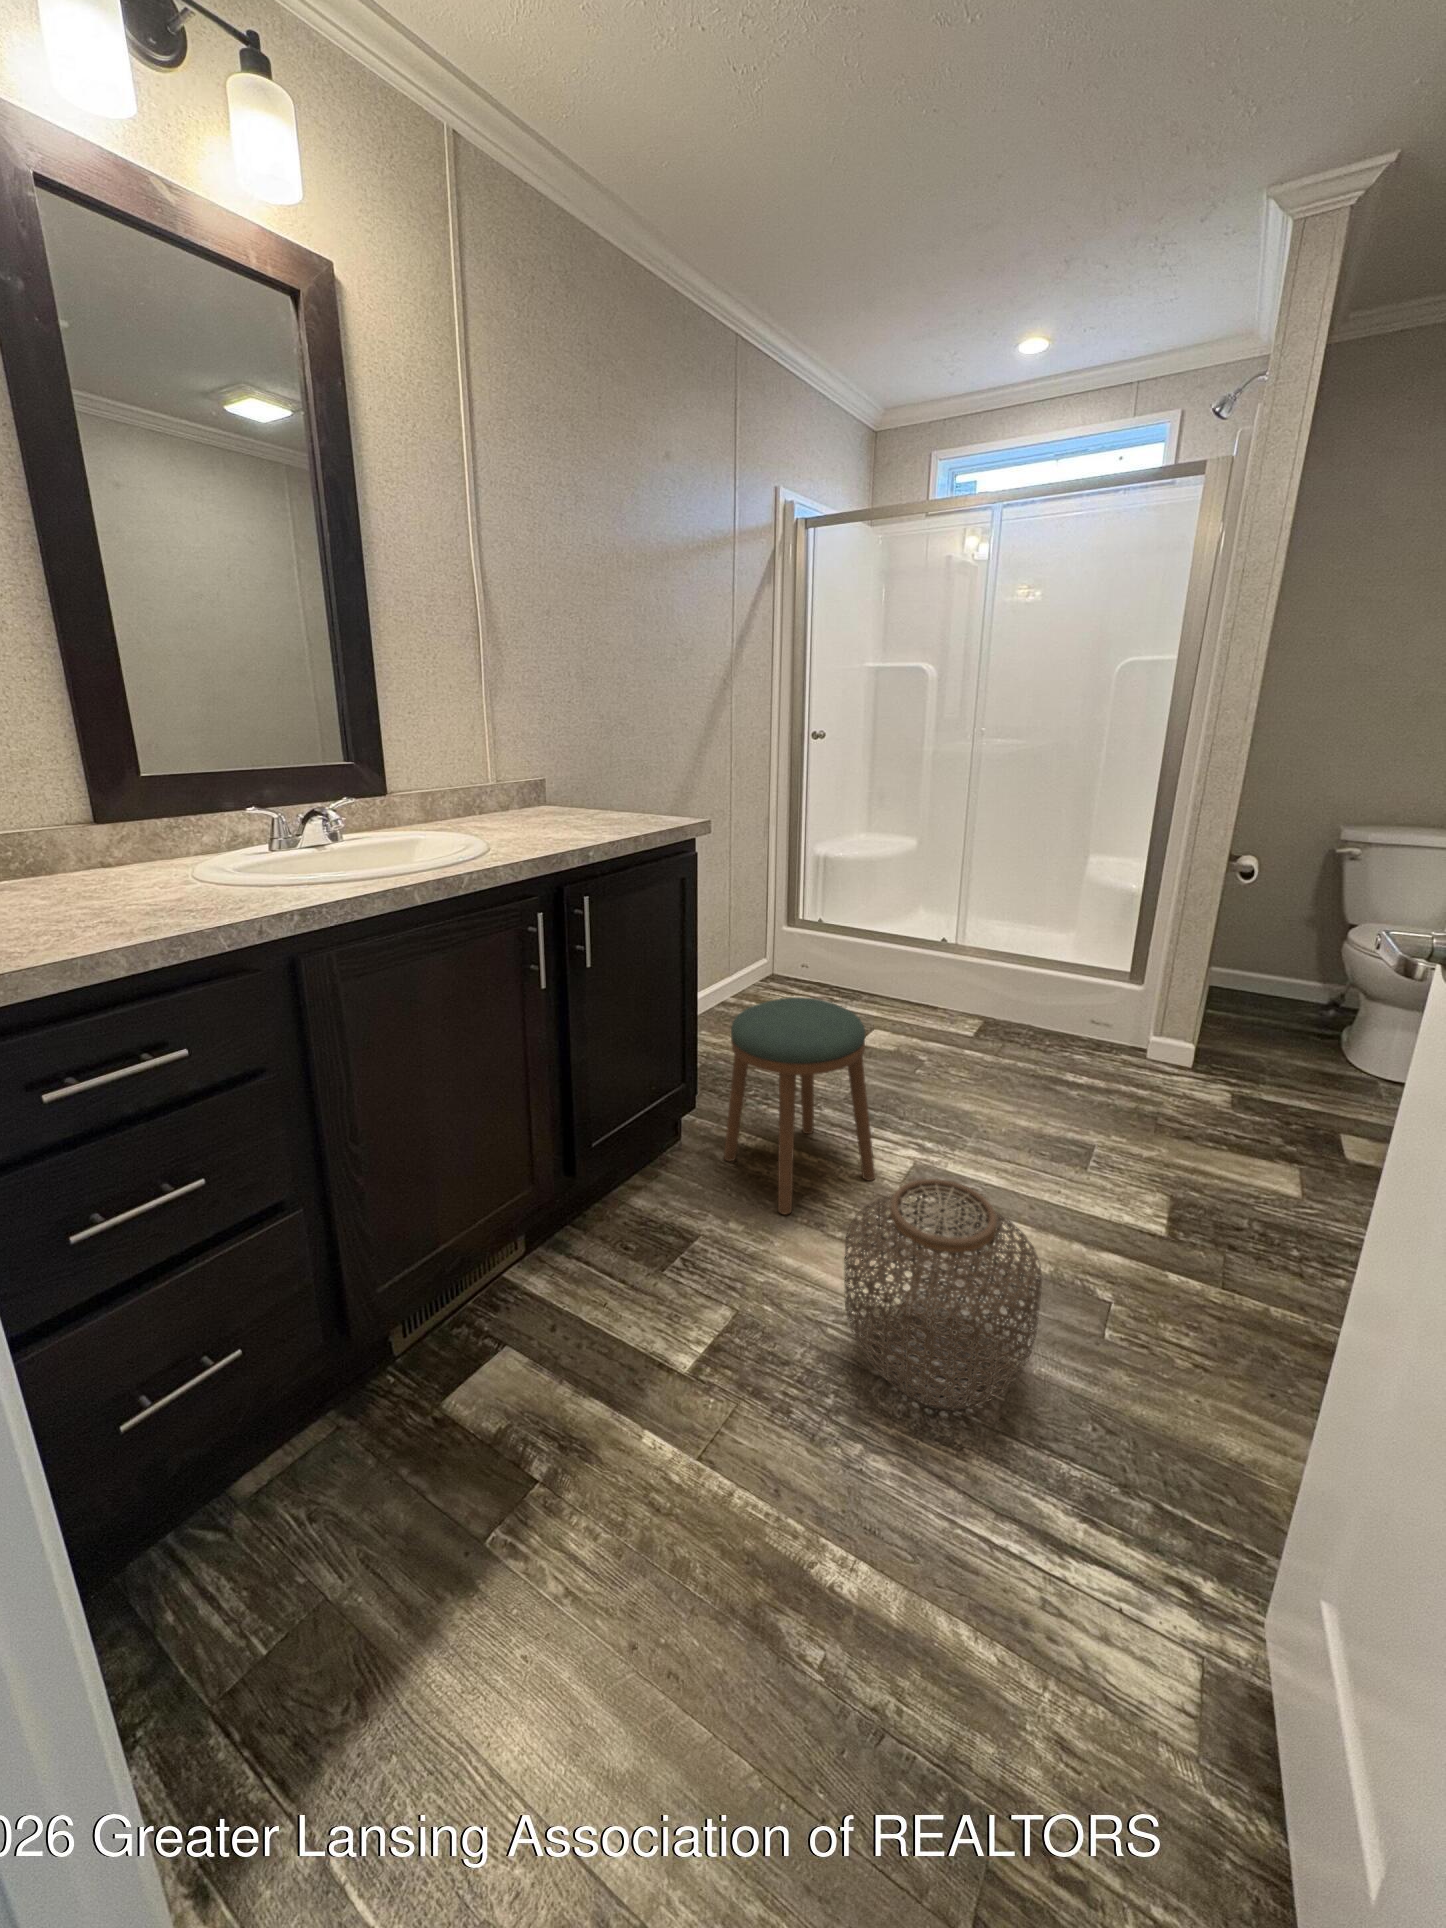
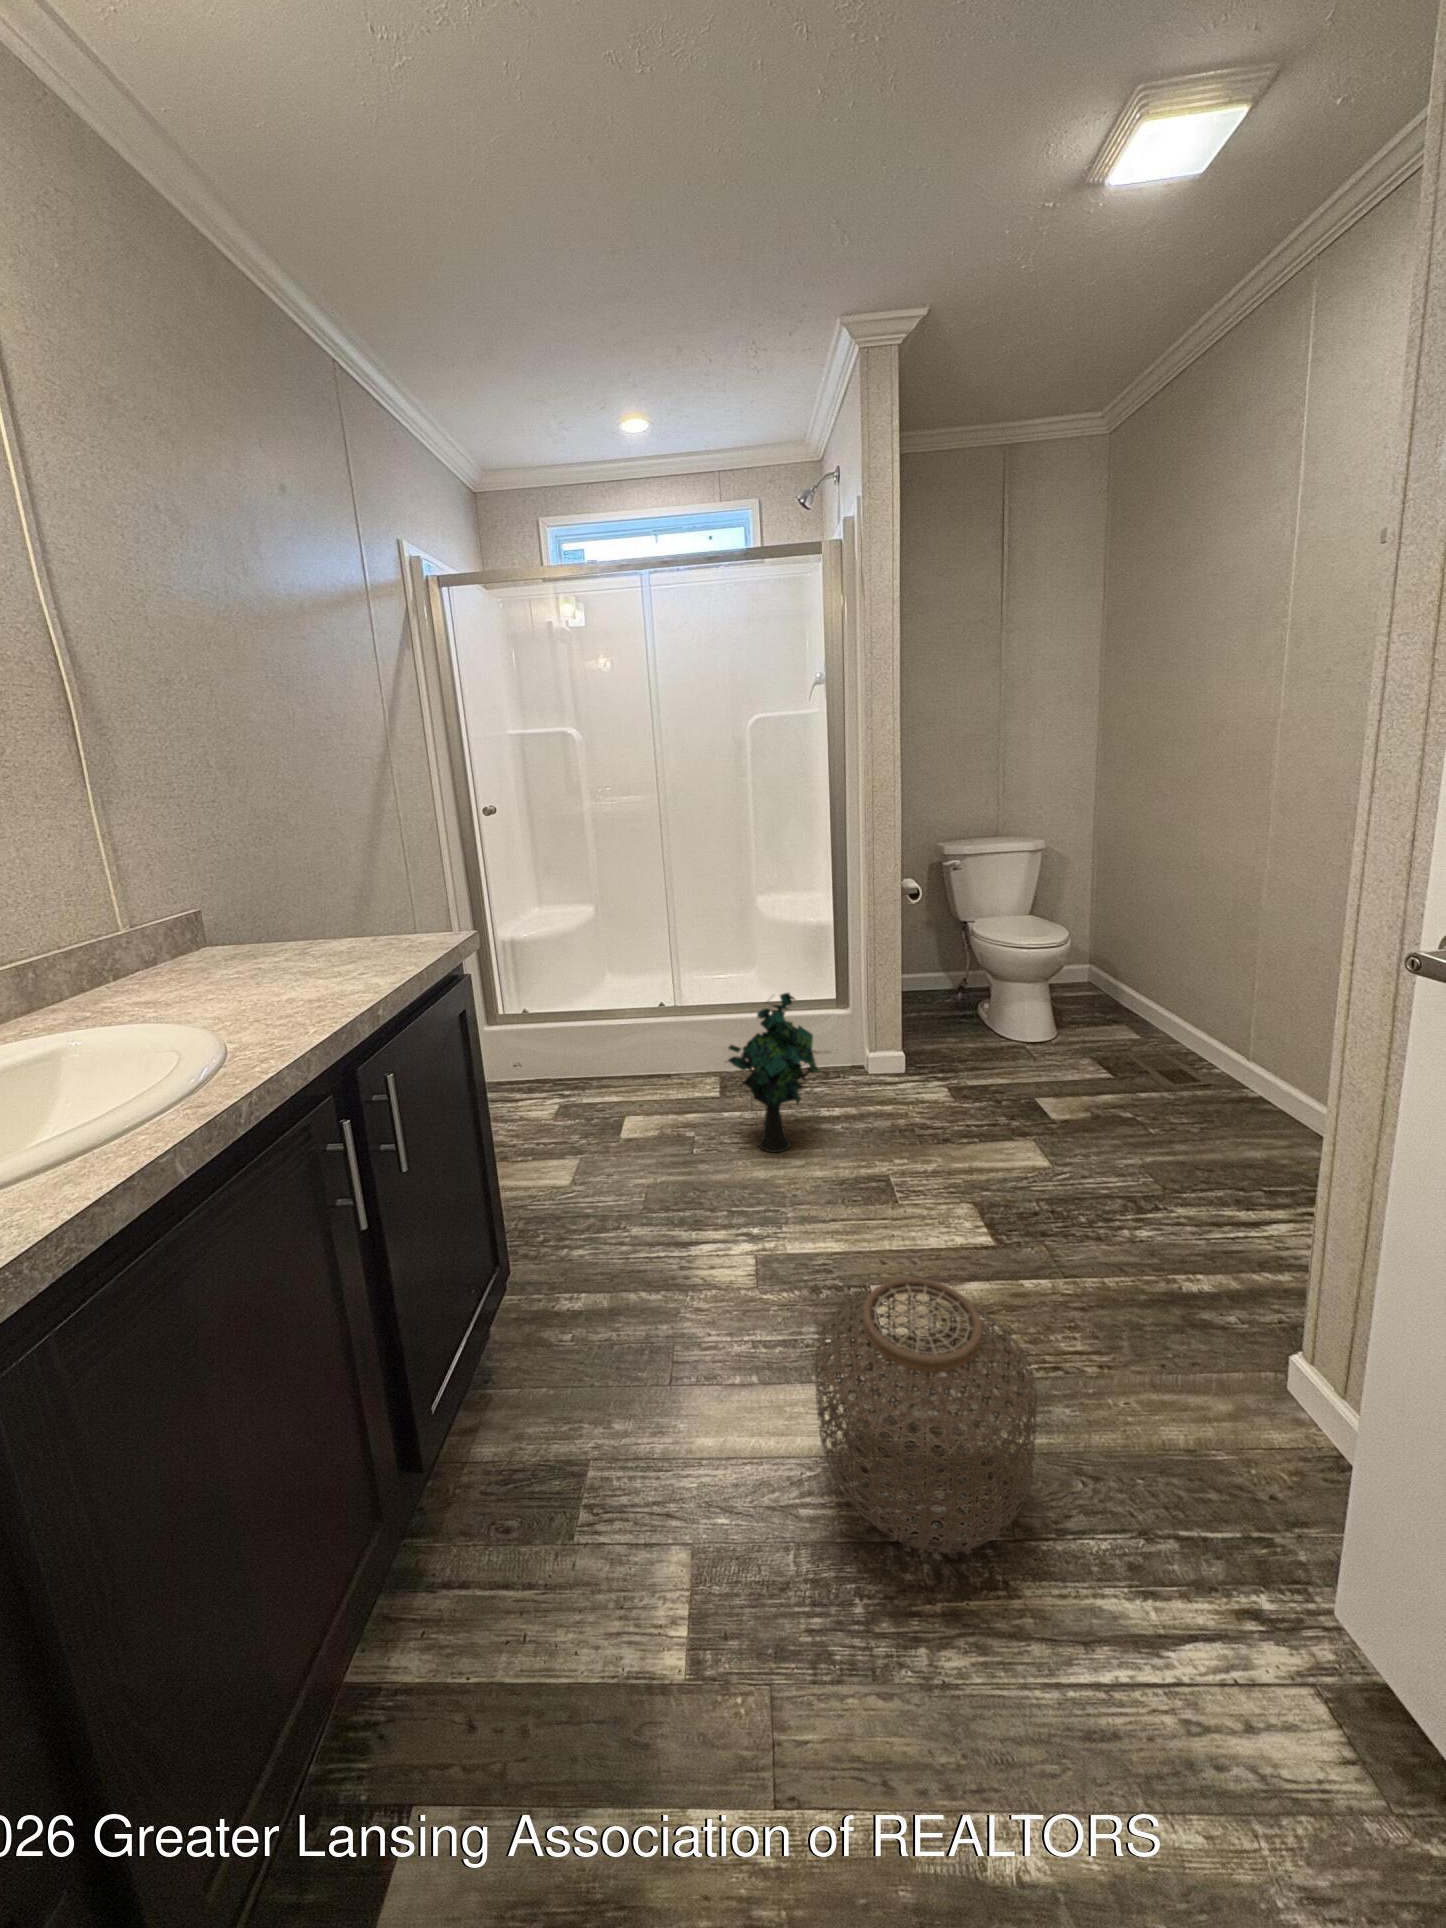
decorative plant: none [950,940,1053,1095] -> present [728,993,819,1152]
stool: present [724,997,875,1214] -> none [551,1106,732,1381]

